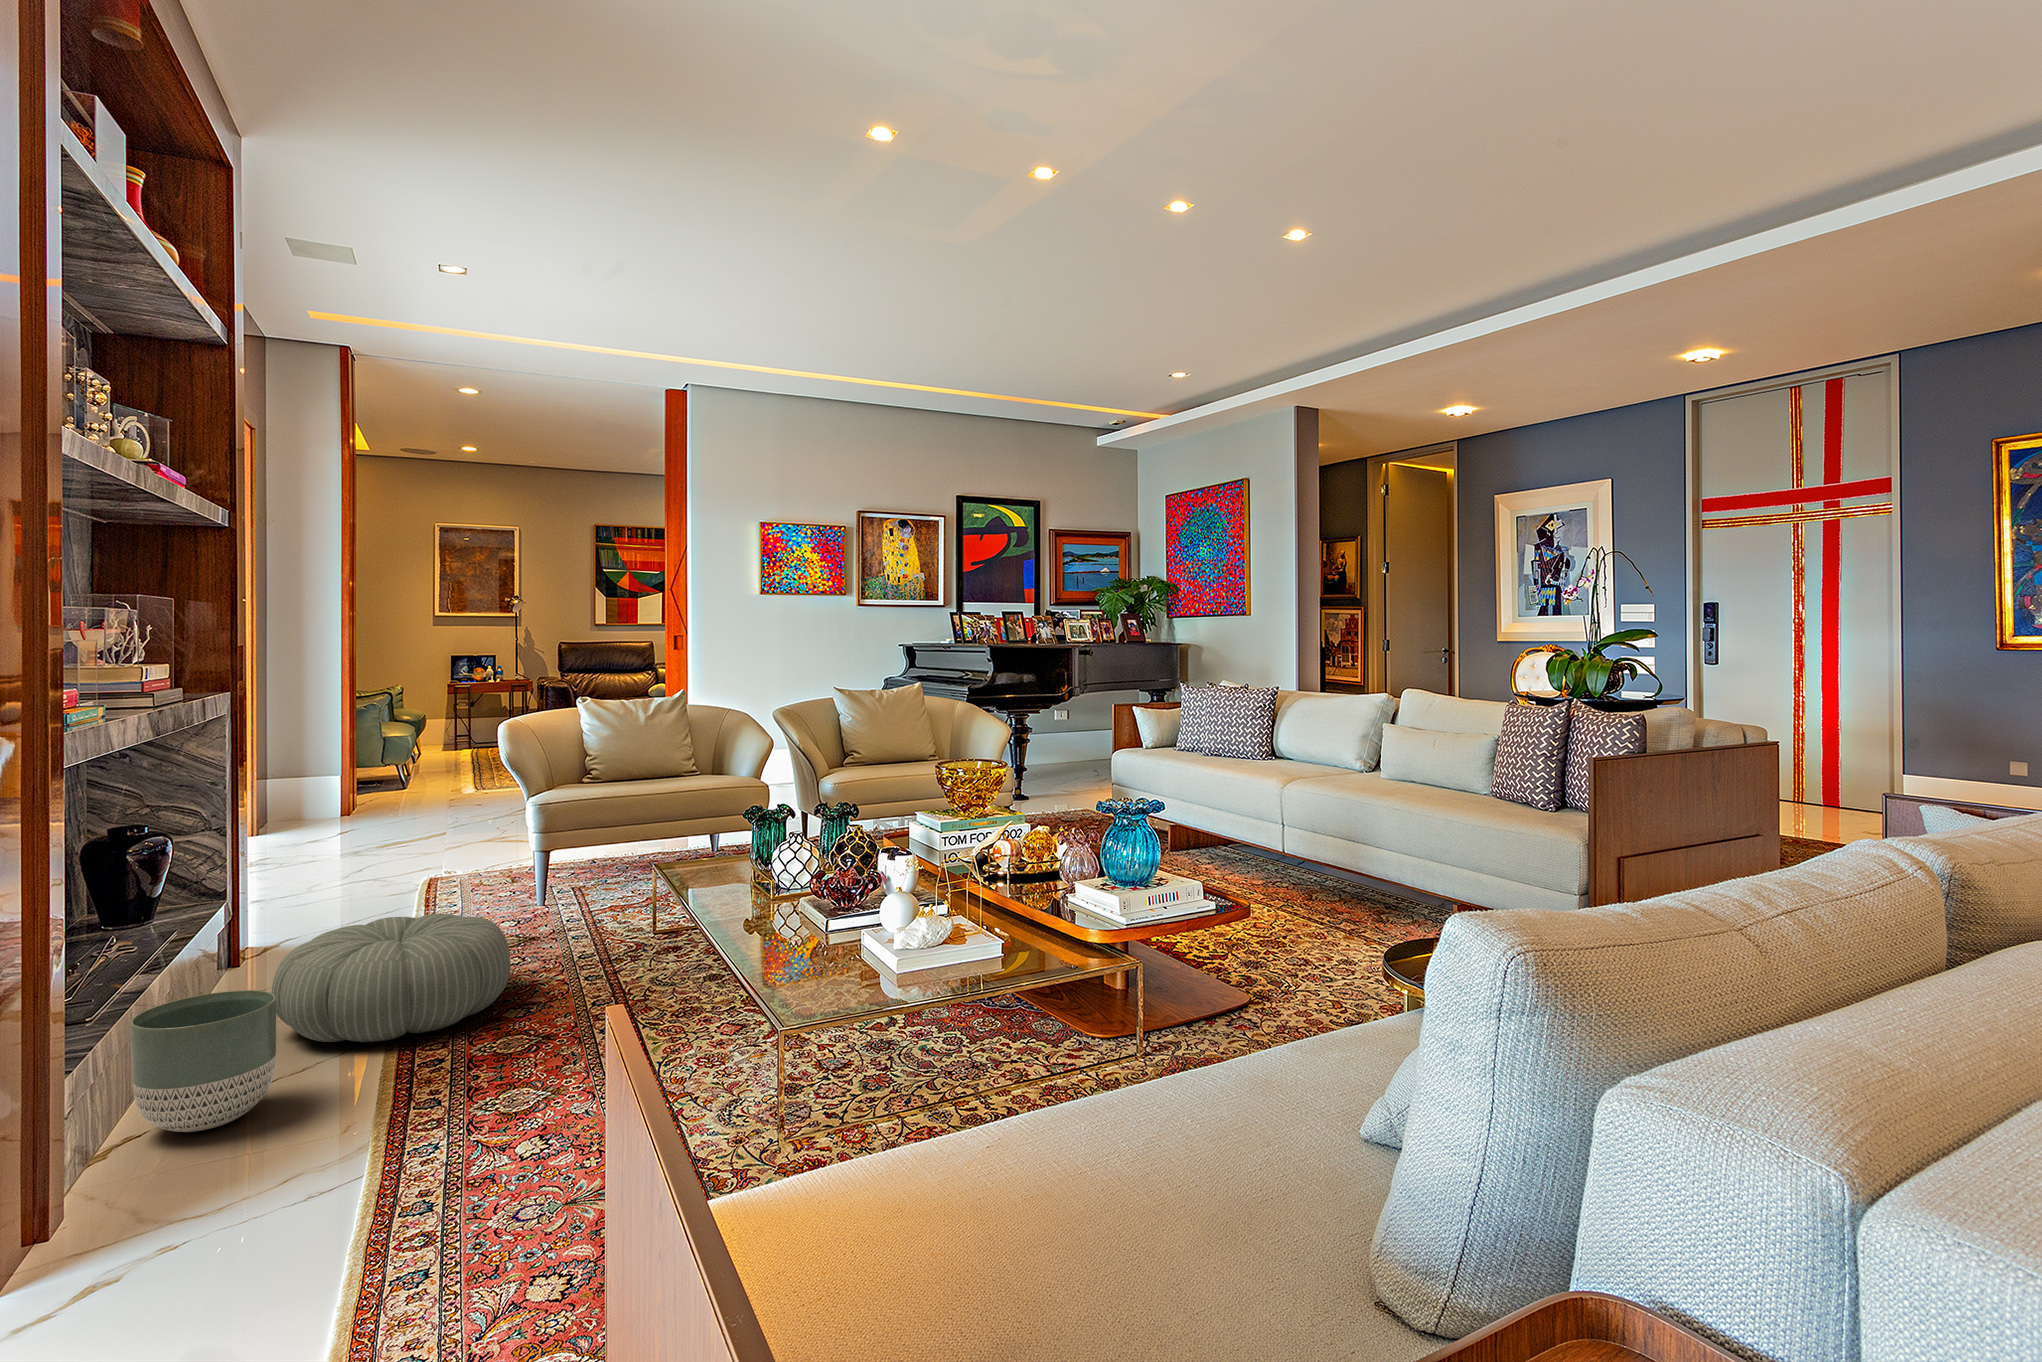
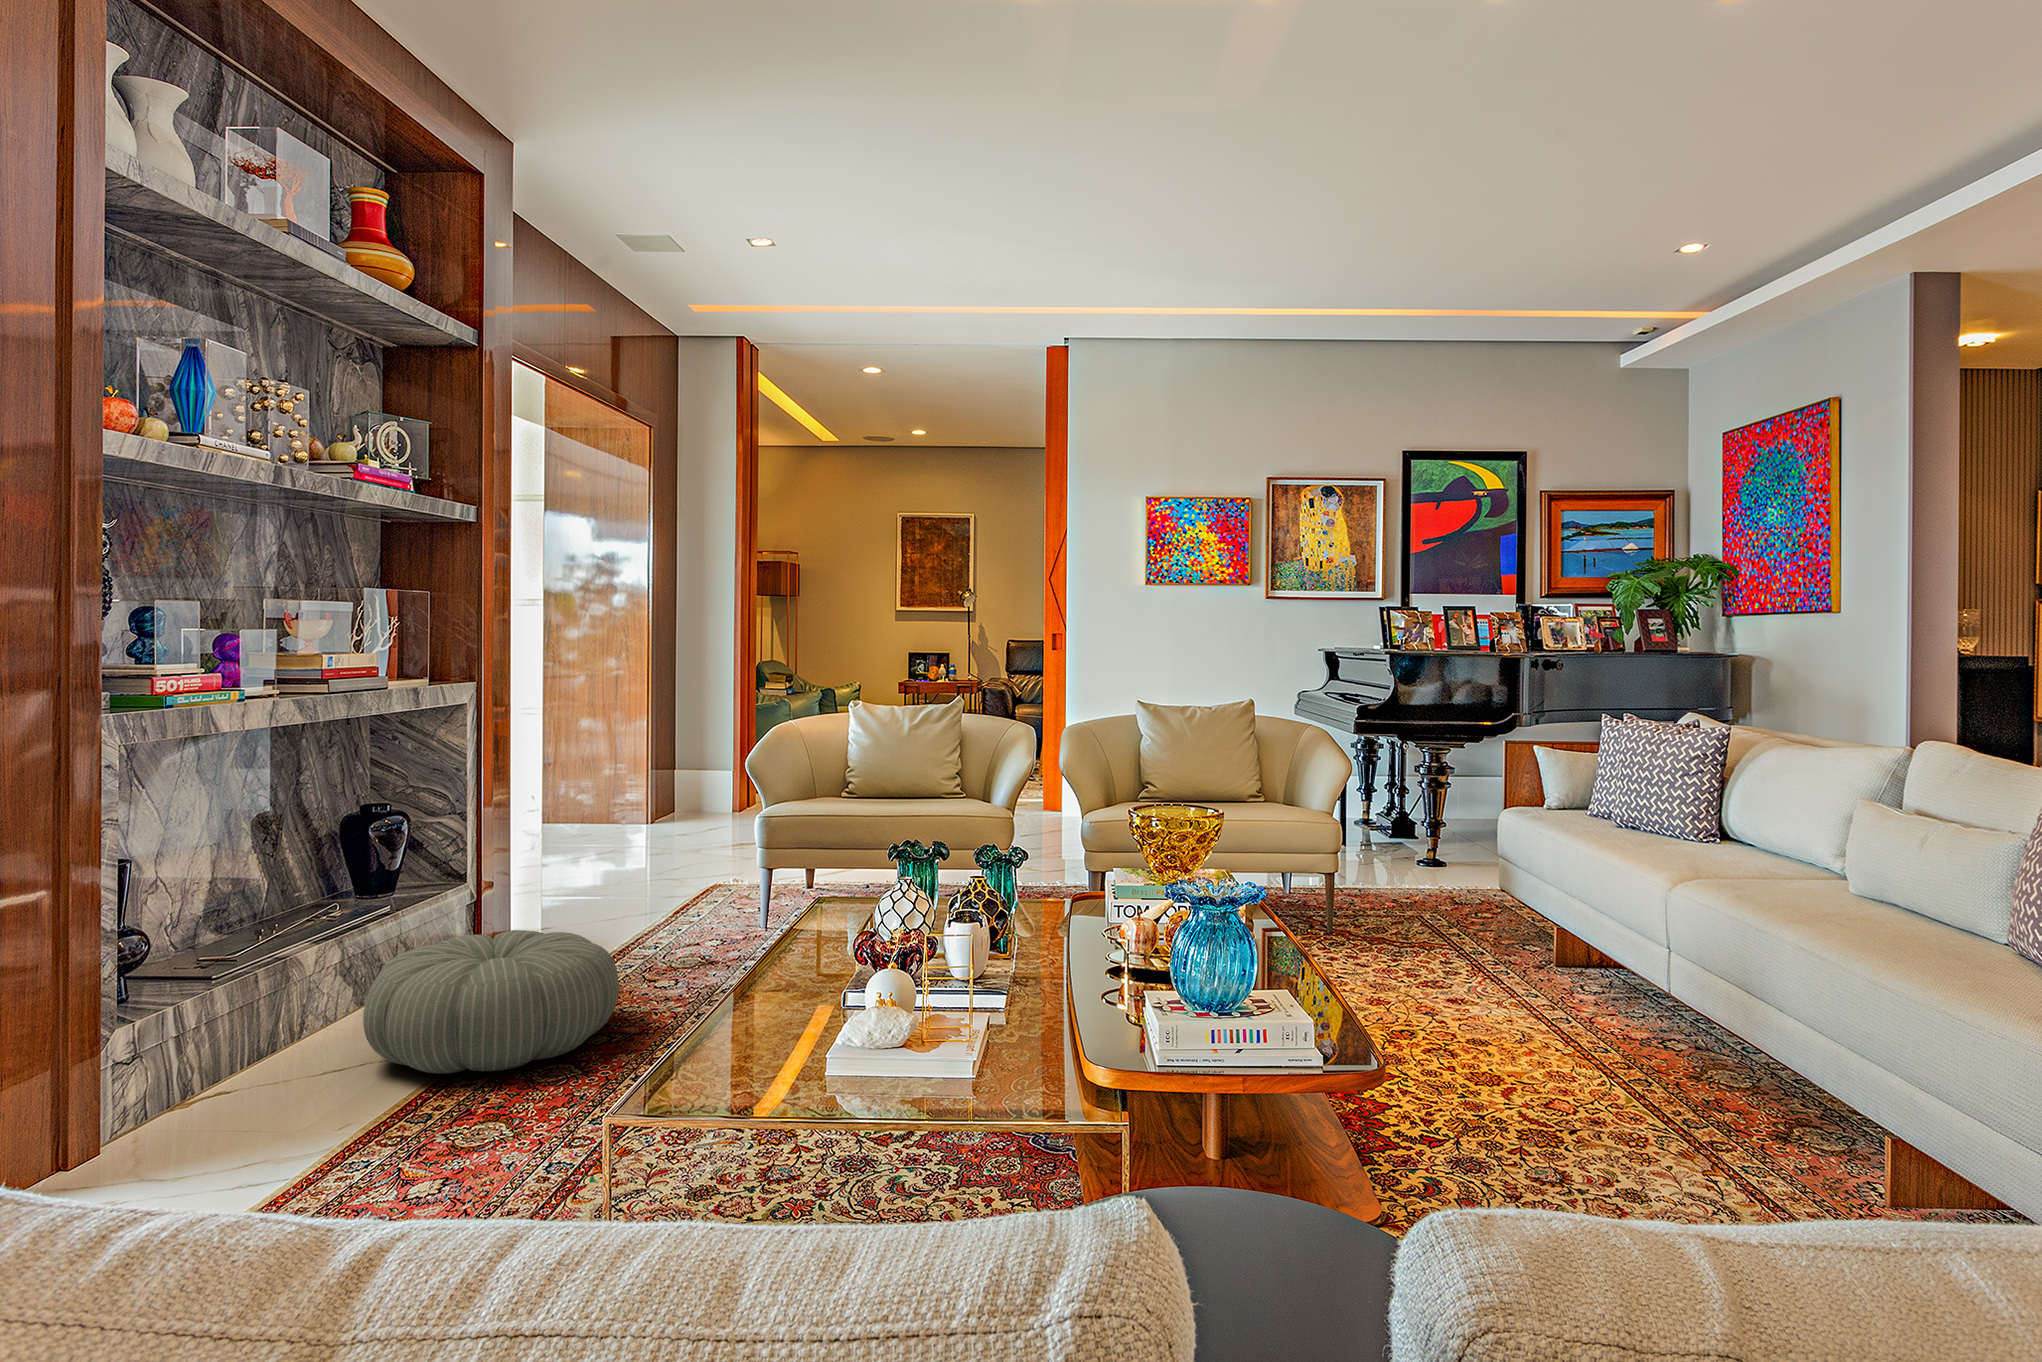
planter: present [130,990,276,1132] -> none [125,997,277,1149]

